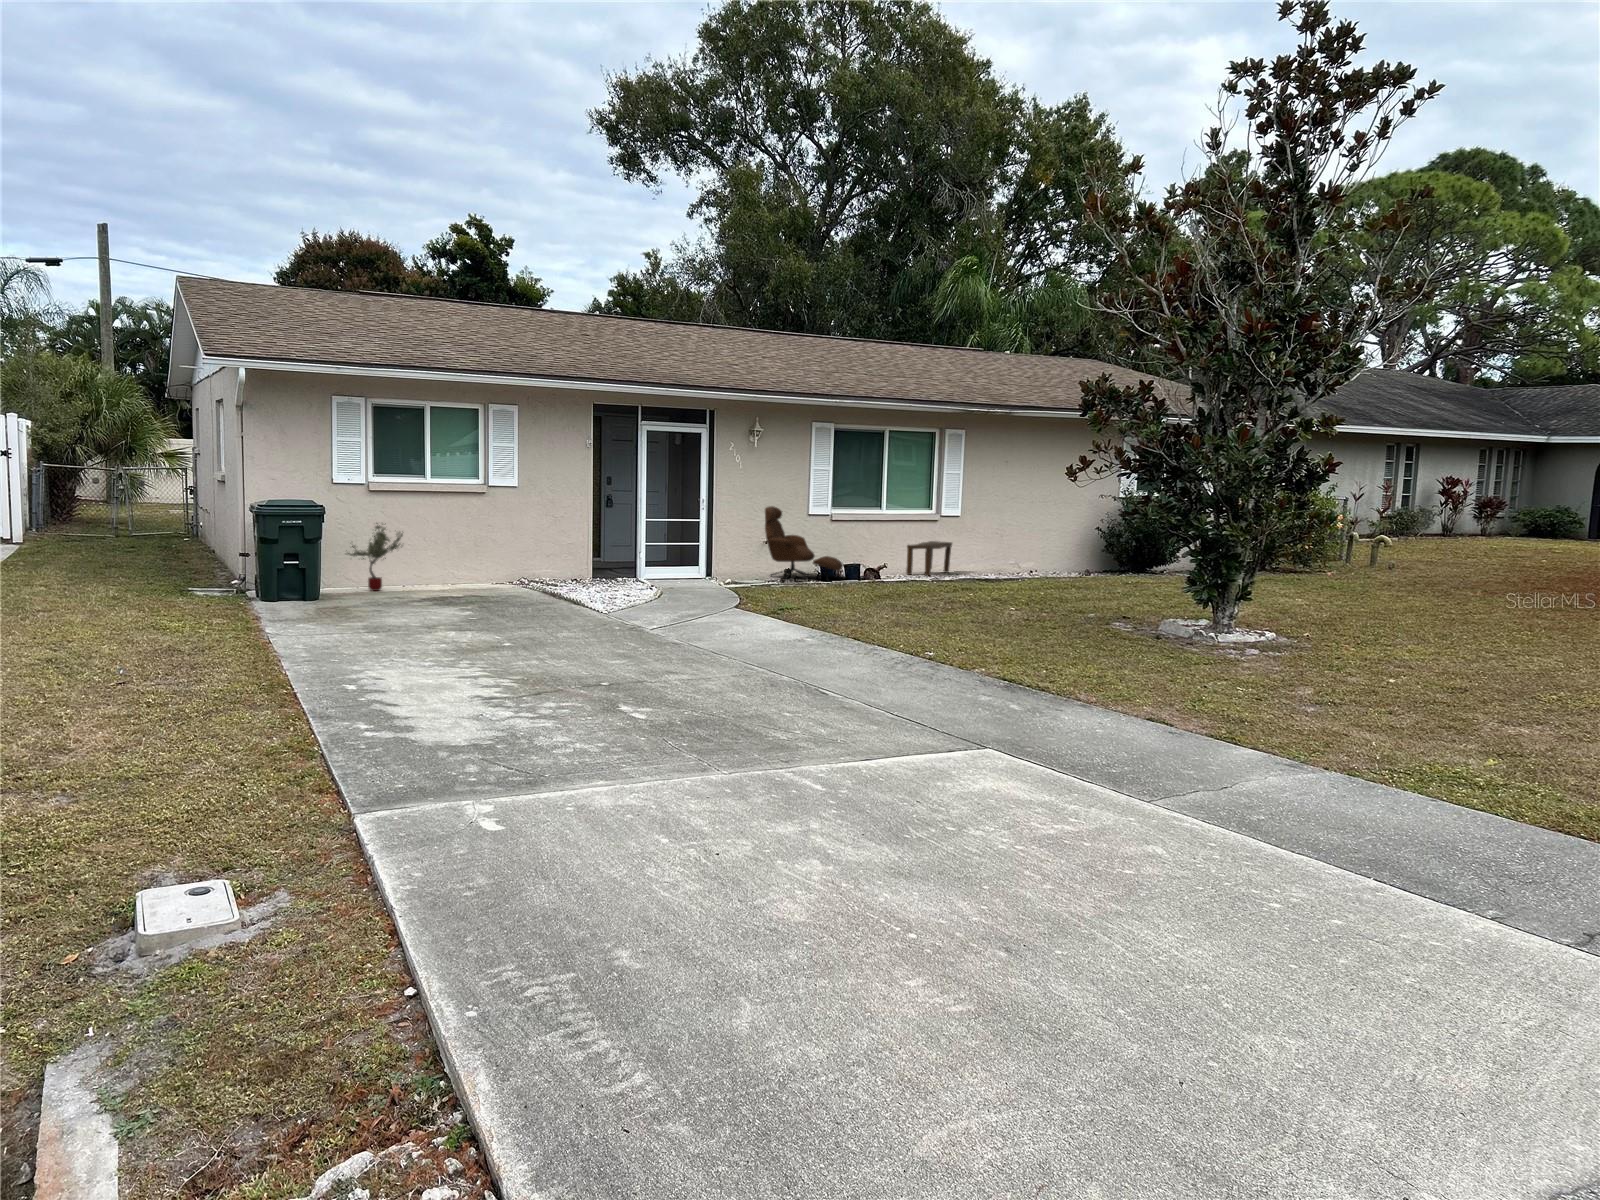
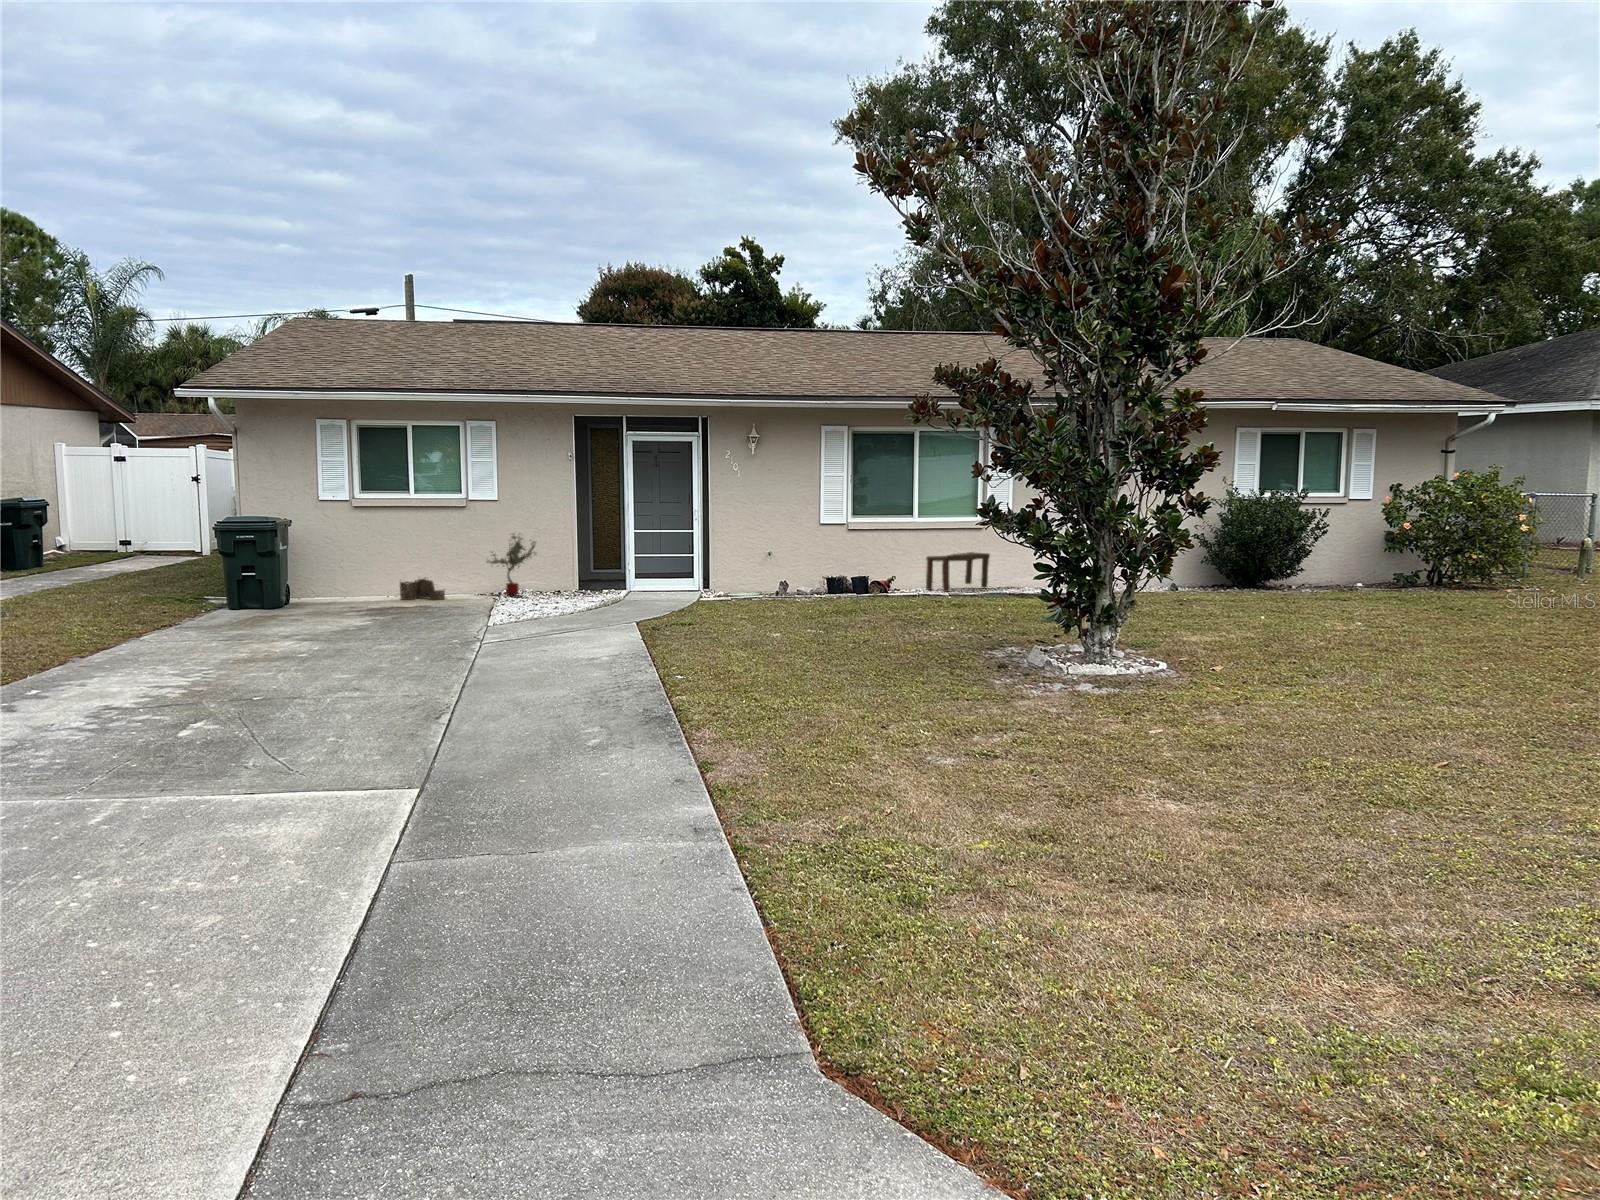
lounge chair: present [765,506,843,580] -> none [756,515,839,595]
potted tree: present [347,523,403,591] -> present [487,534,536,595]
woven basket: none [433,567,482,592] -> present [400,579,445,600]

